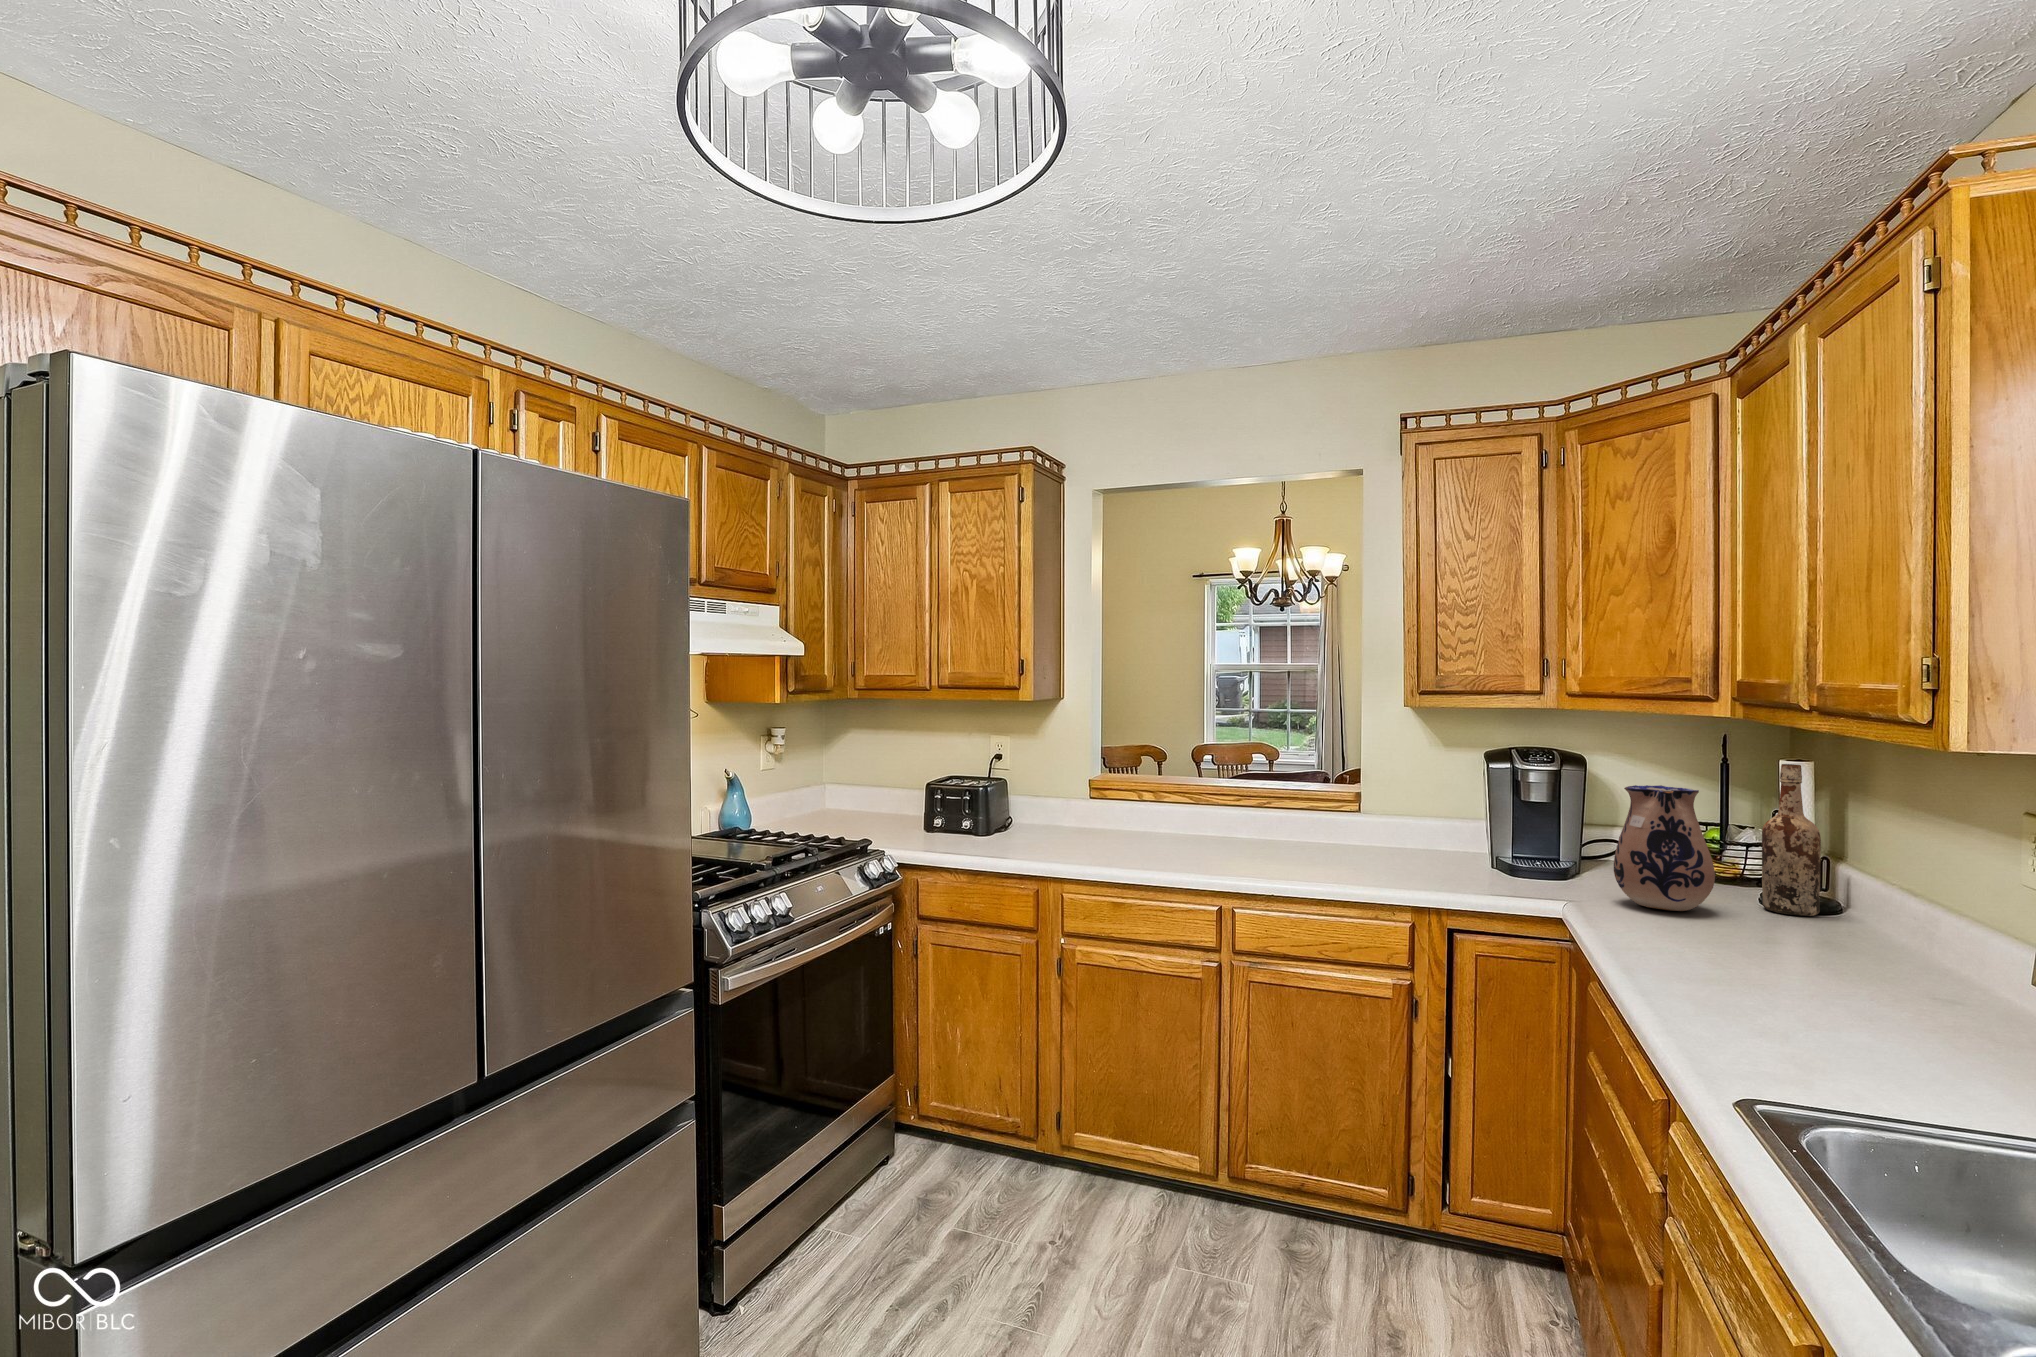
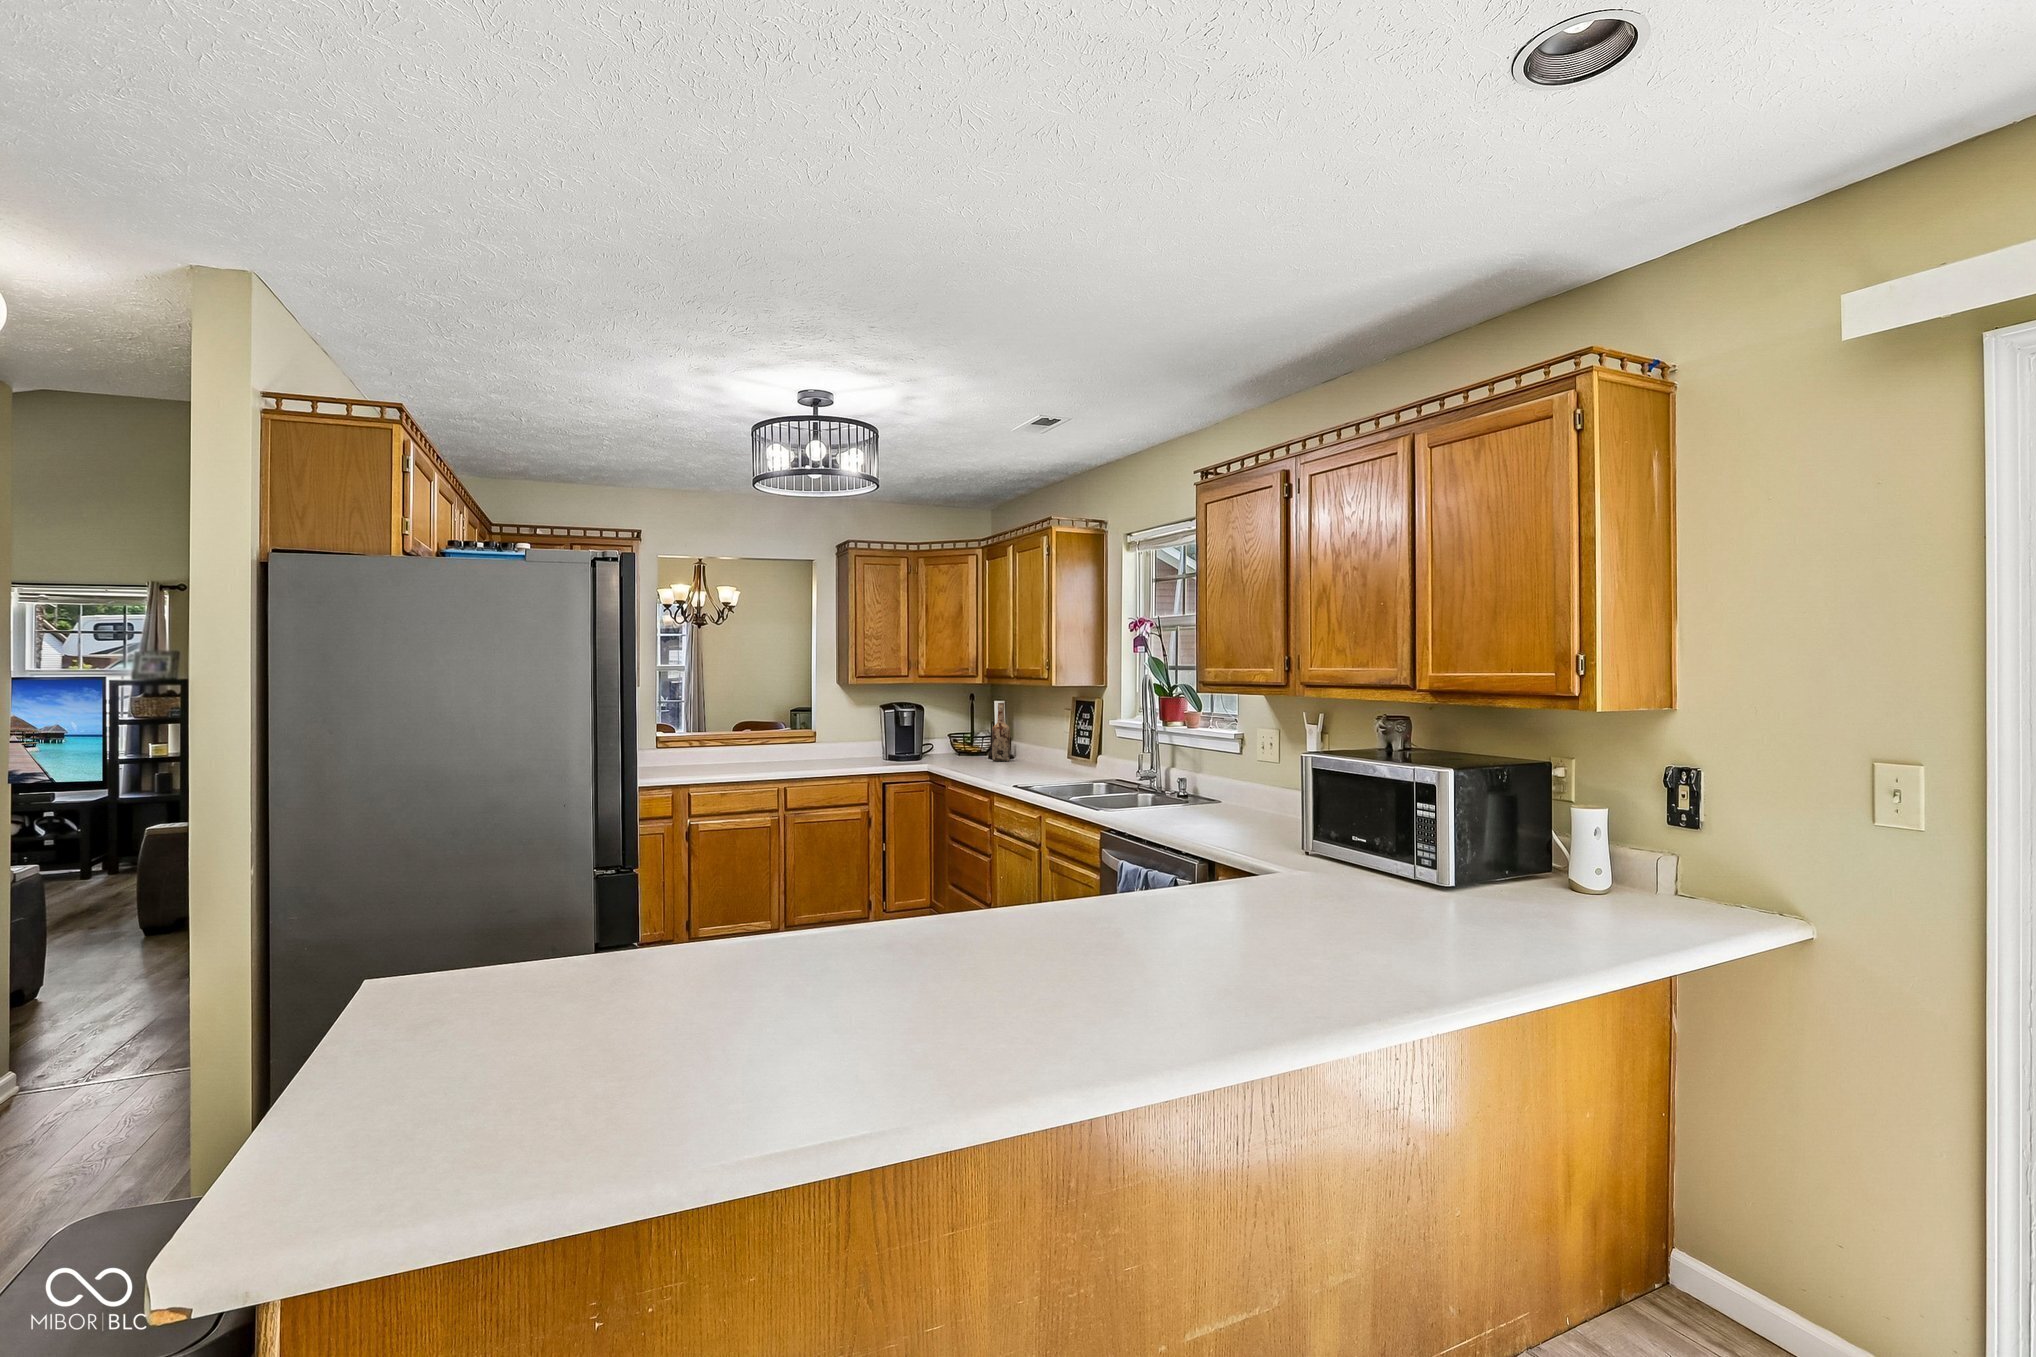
ceramic pitcher: present [1614,785,1715,911] -> none [945,714,979,764]

